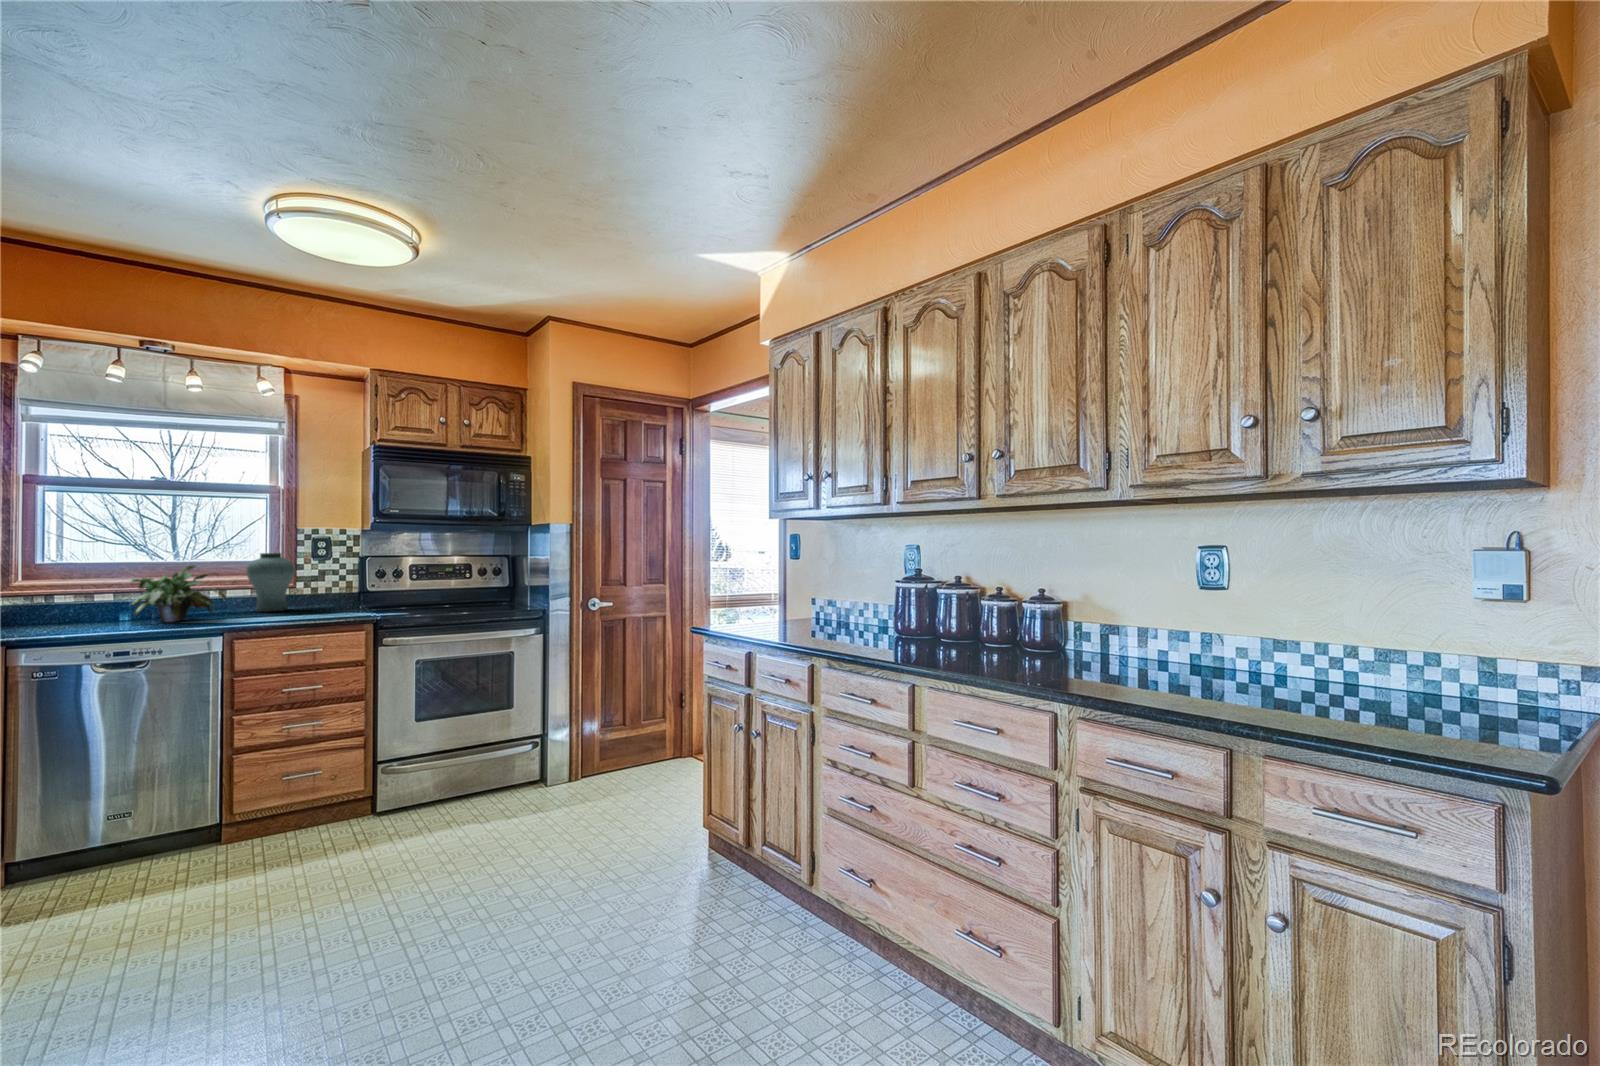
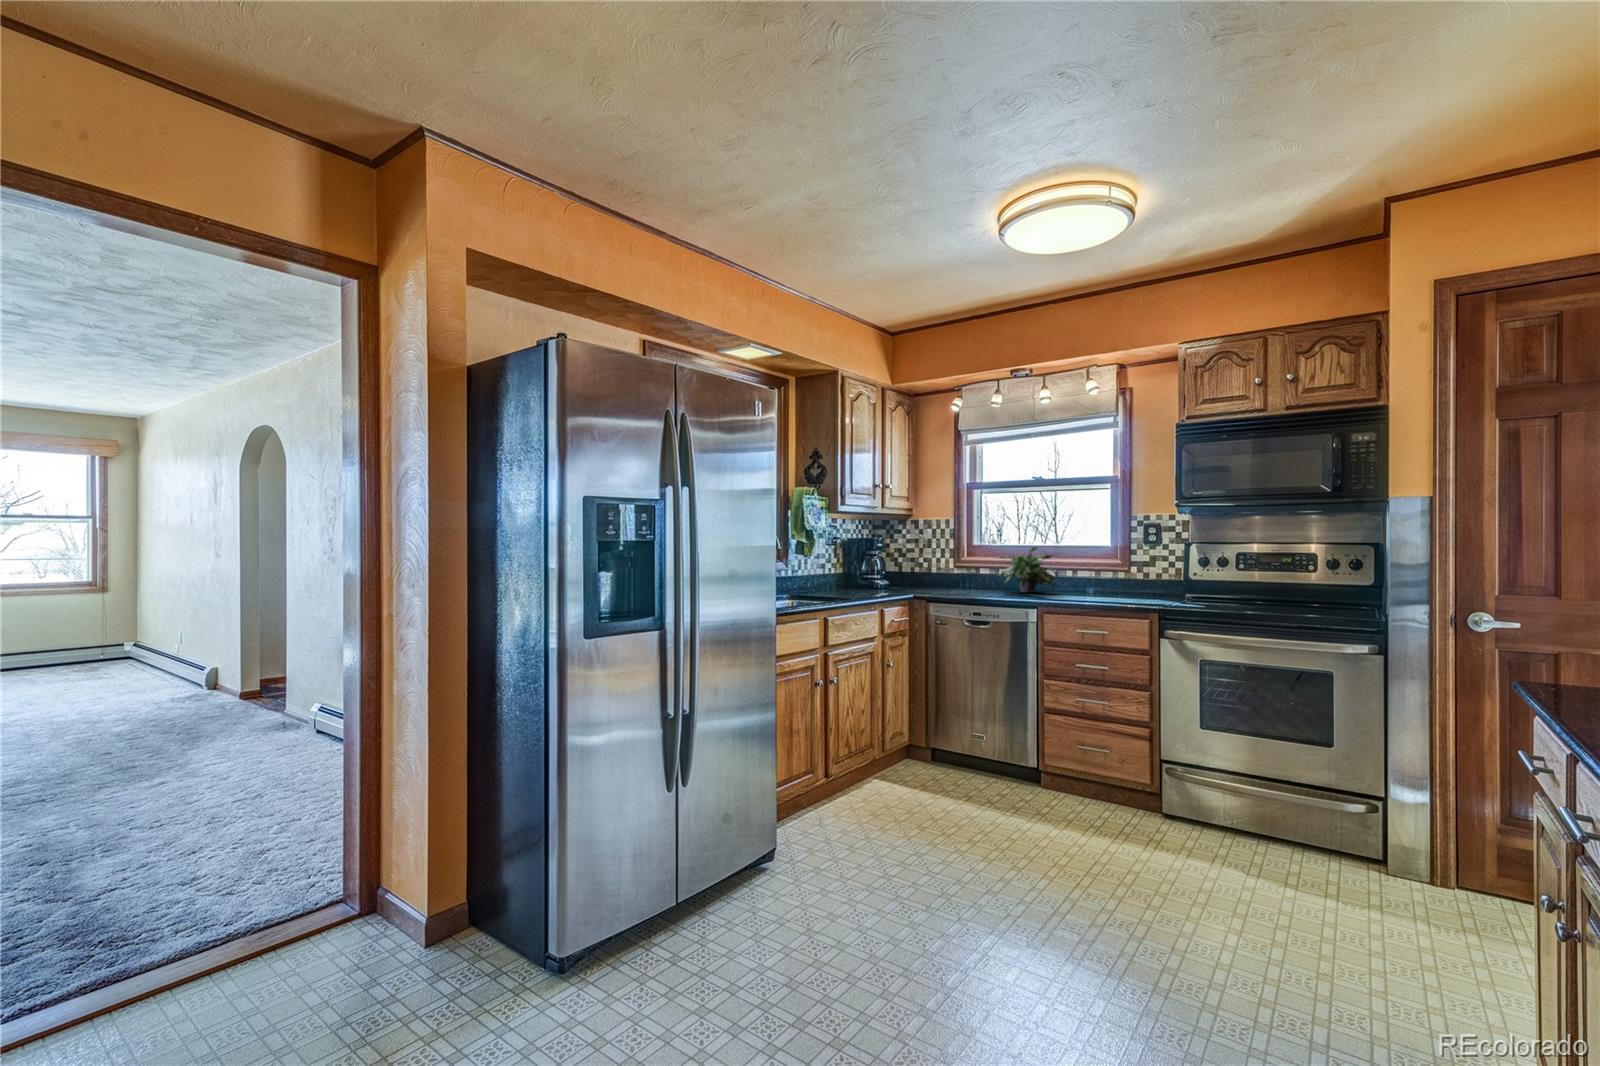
vase: present [246,553,295,612] -> none [1088,538,1127,592]

